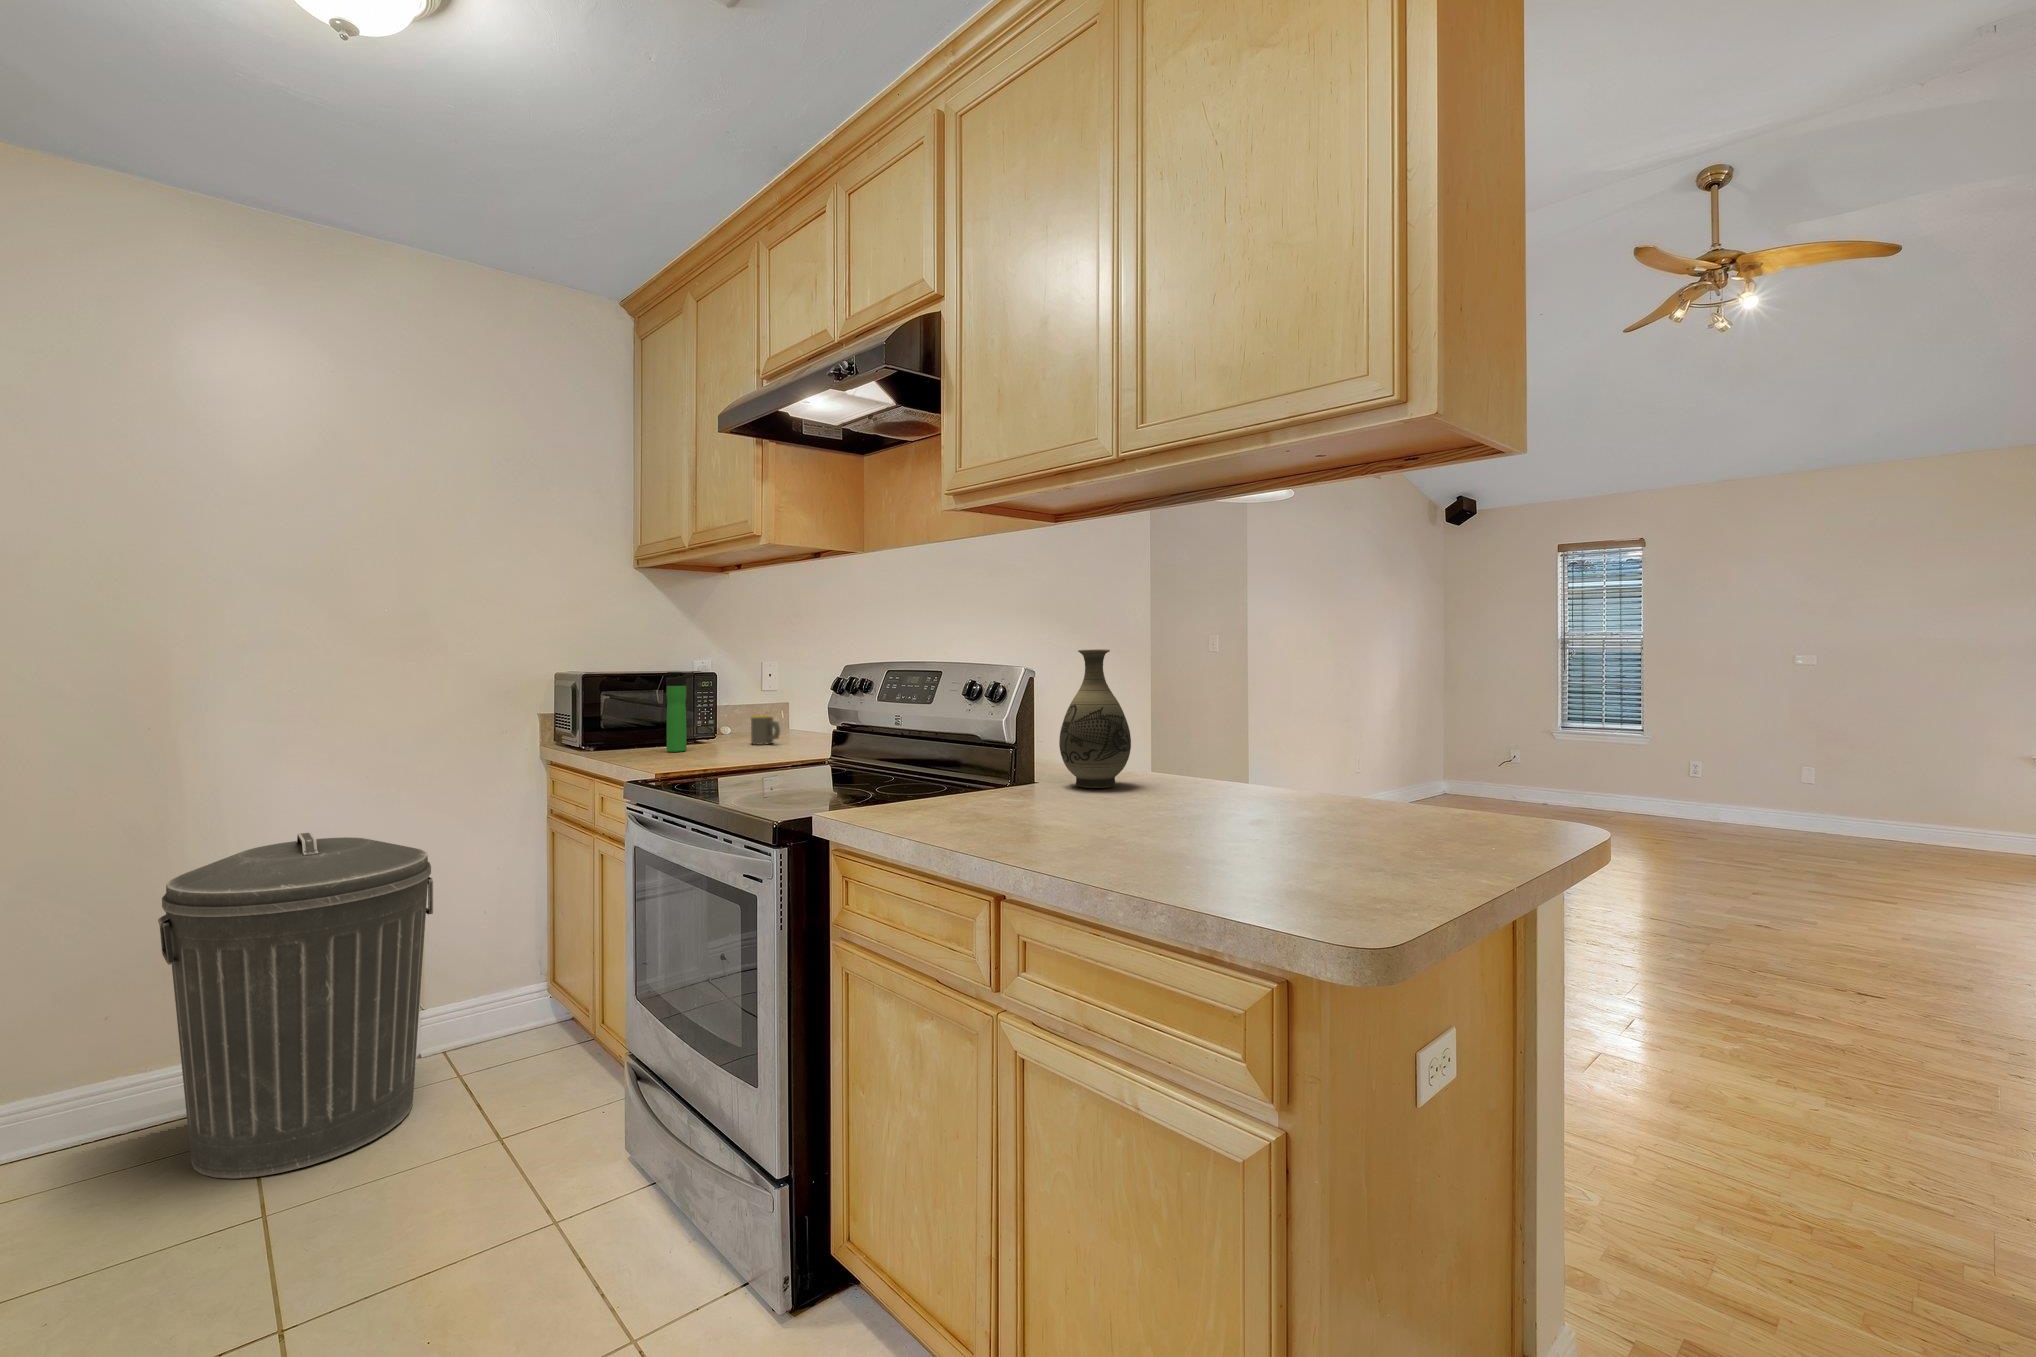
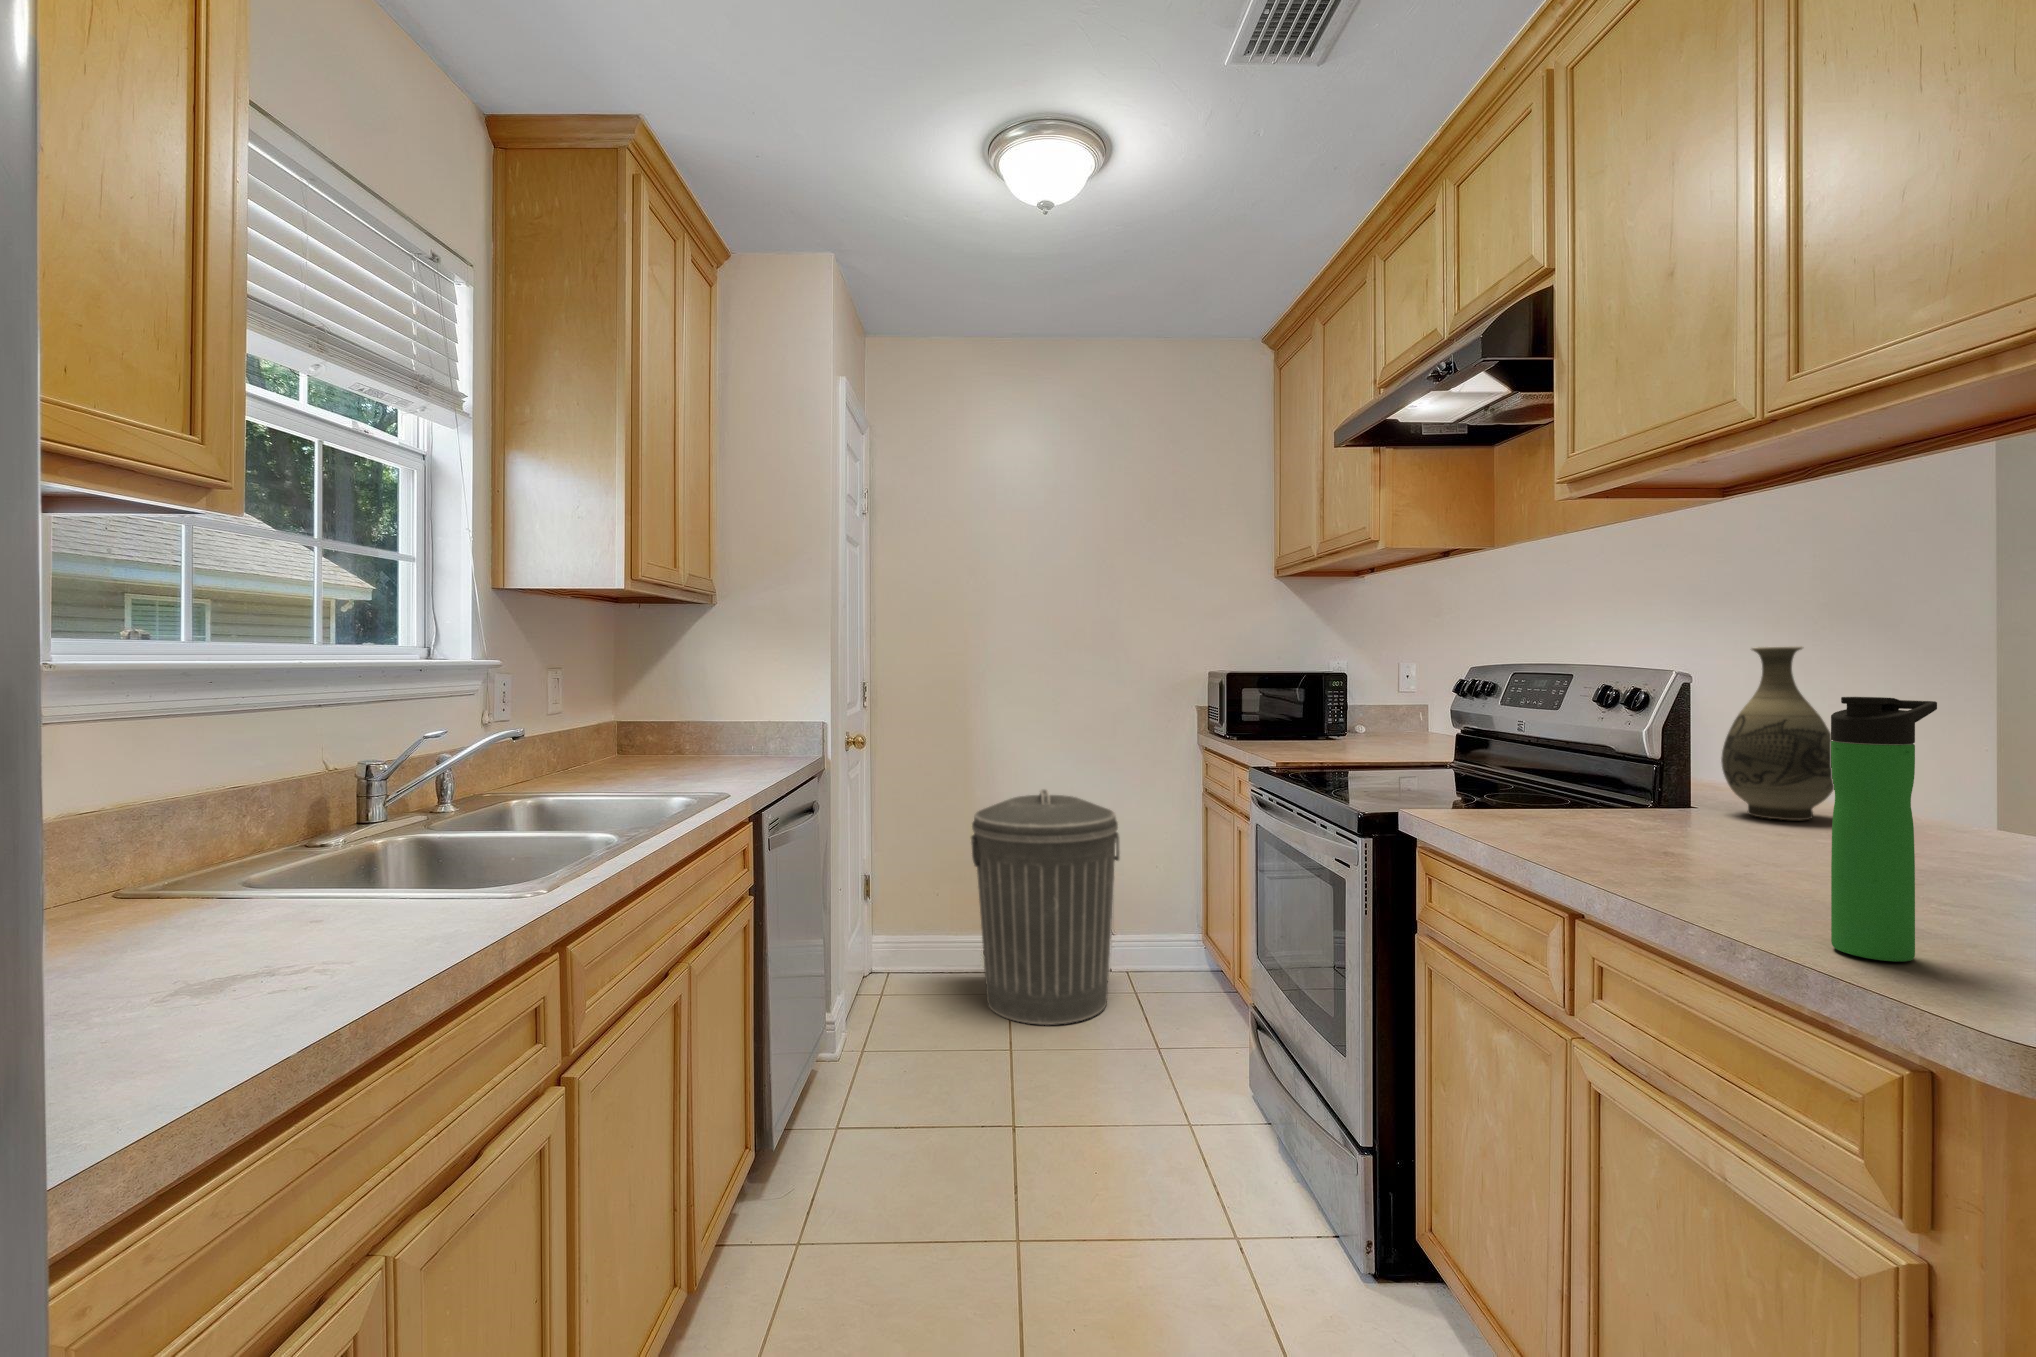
bottle: present [666,672,694,752] -> present [1831,697,1937,962]
mug: present [751,716,780,745] -> none [1377,716,1406,744]

